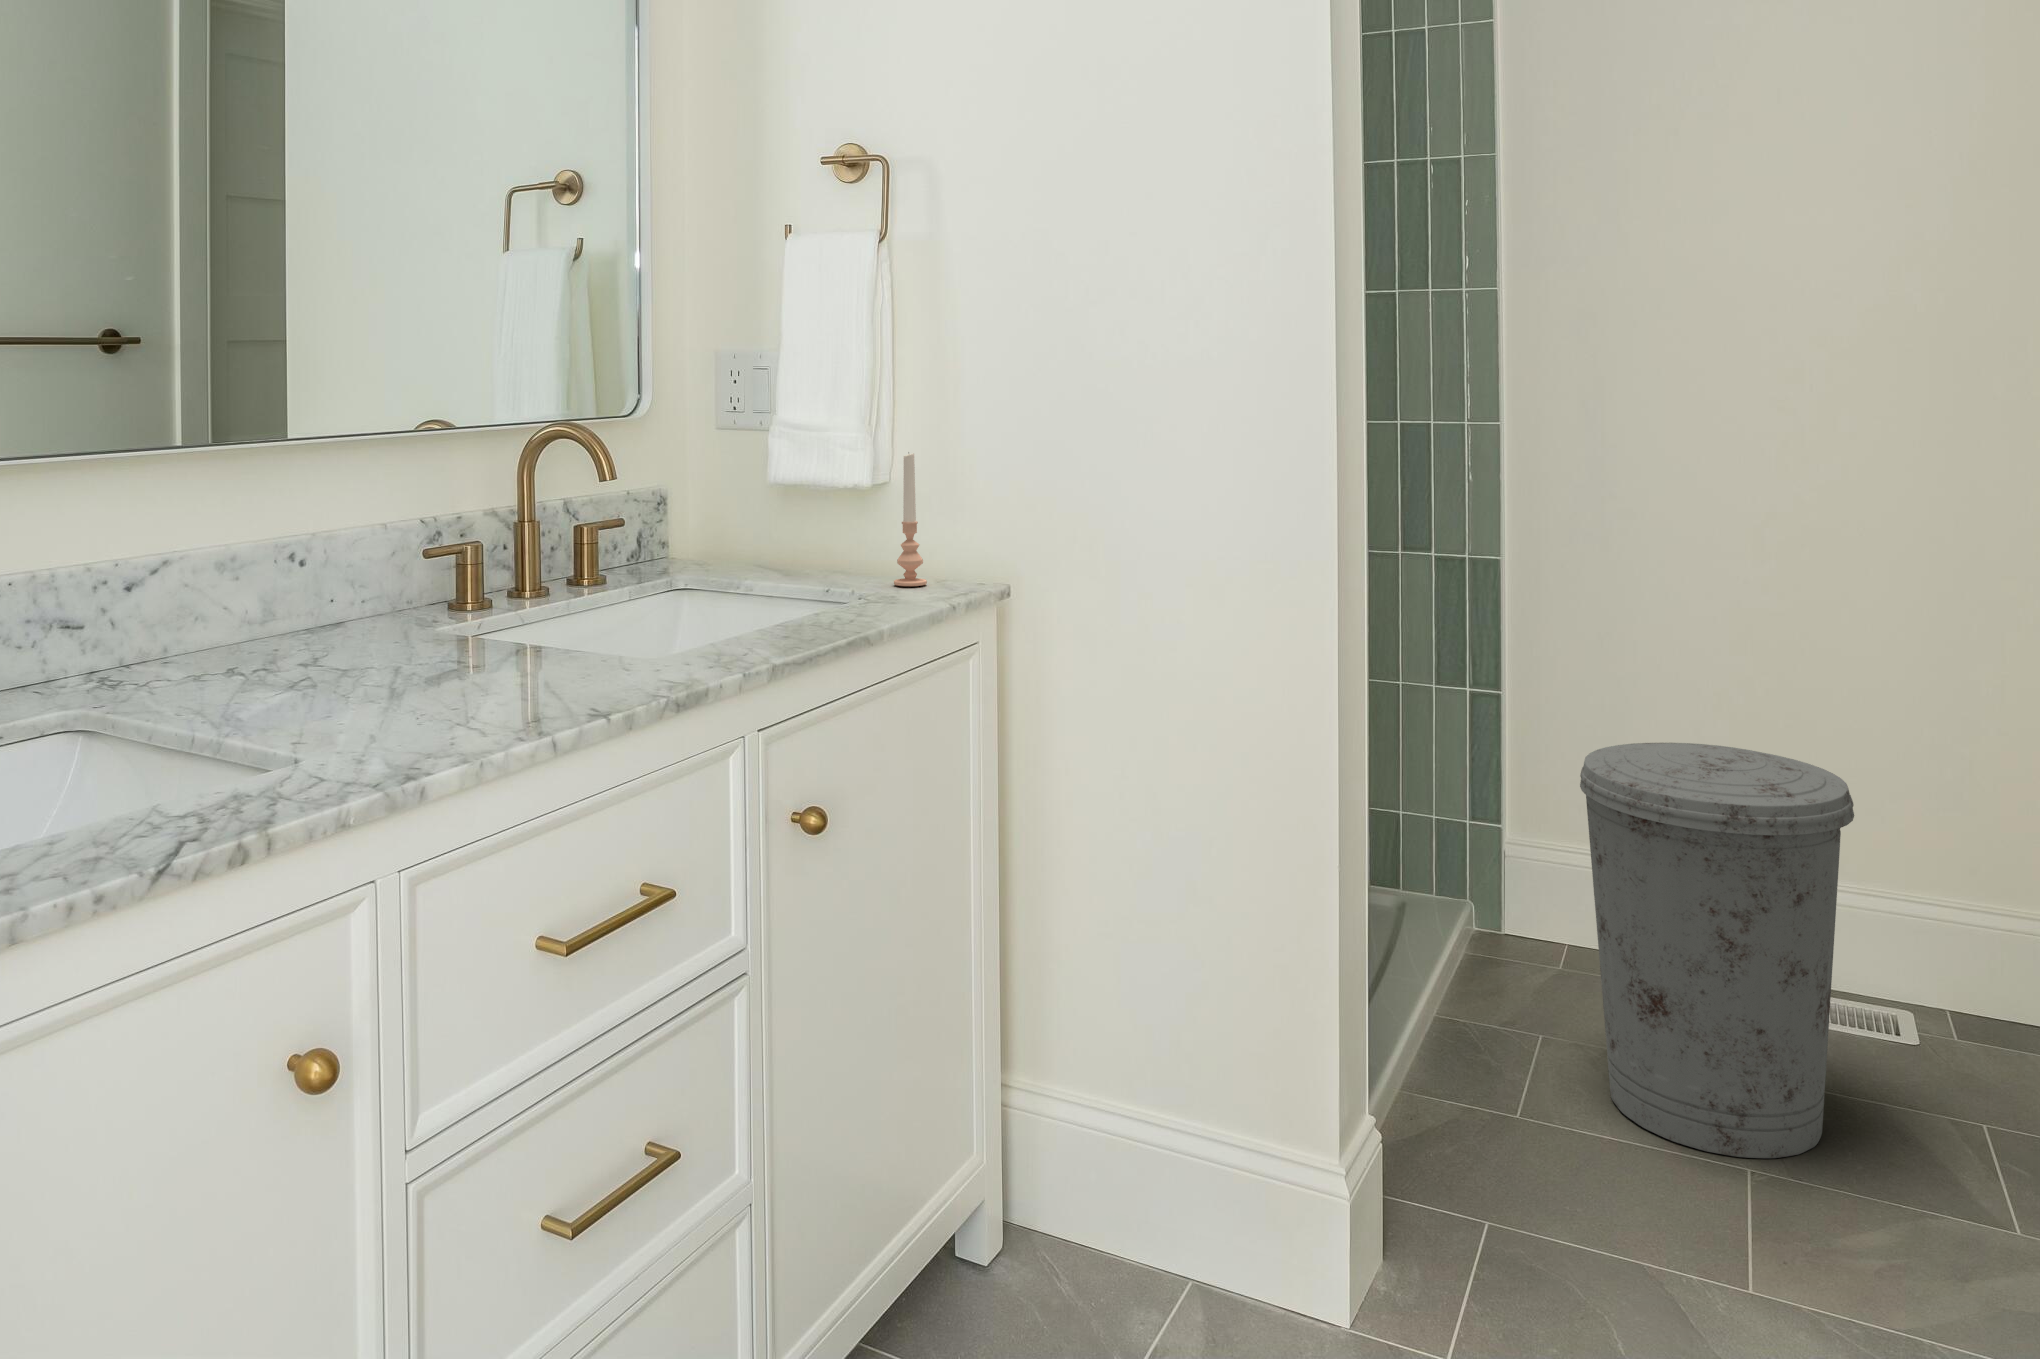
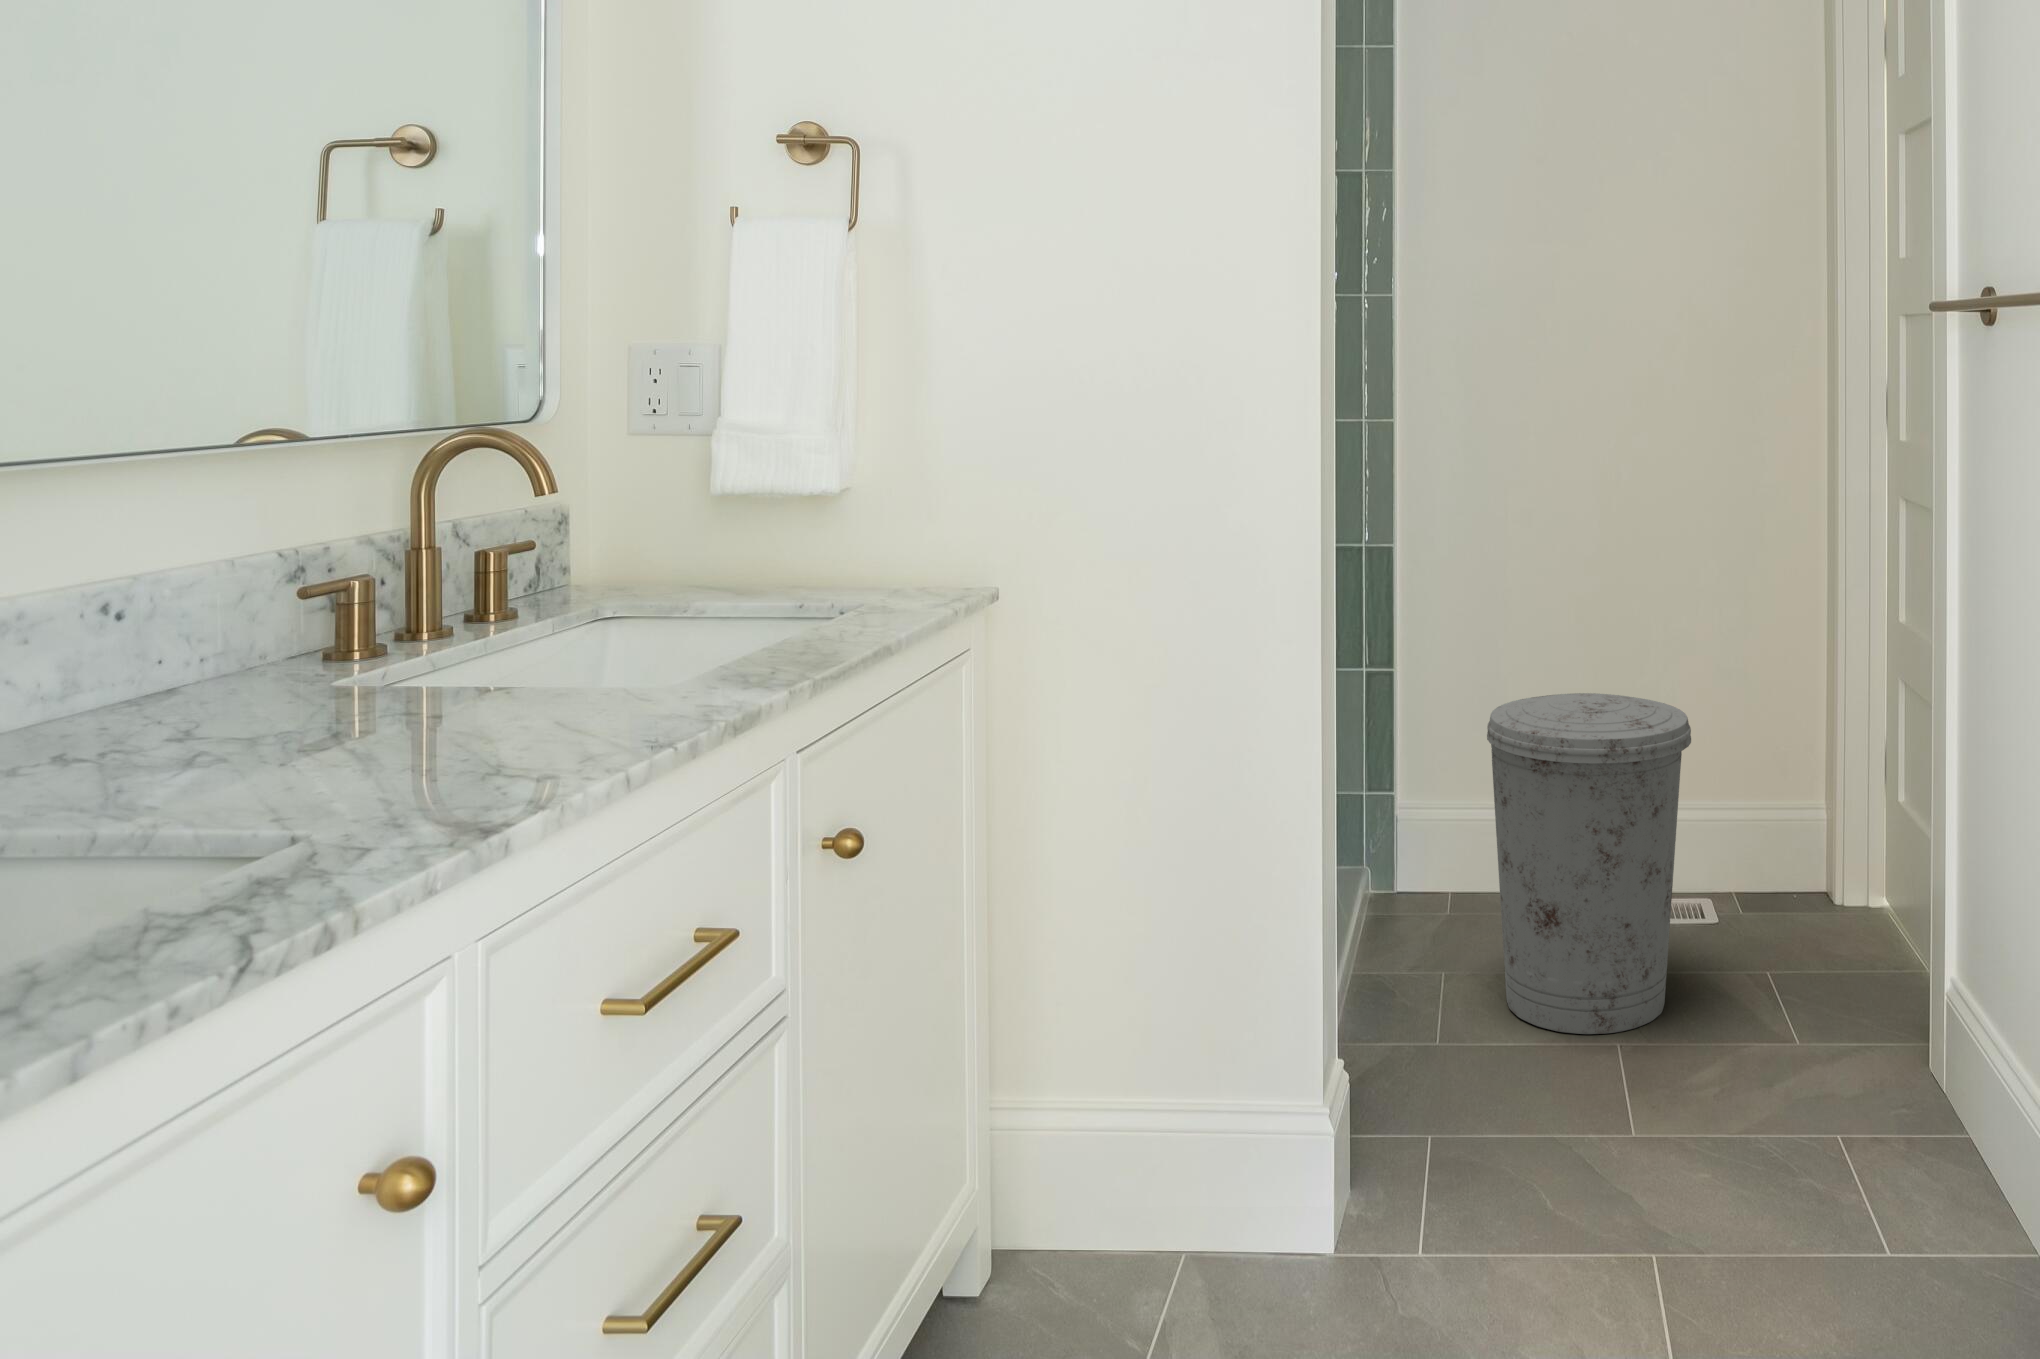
candle: present [894,453,927,586] -> none [876,457,913,599]

